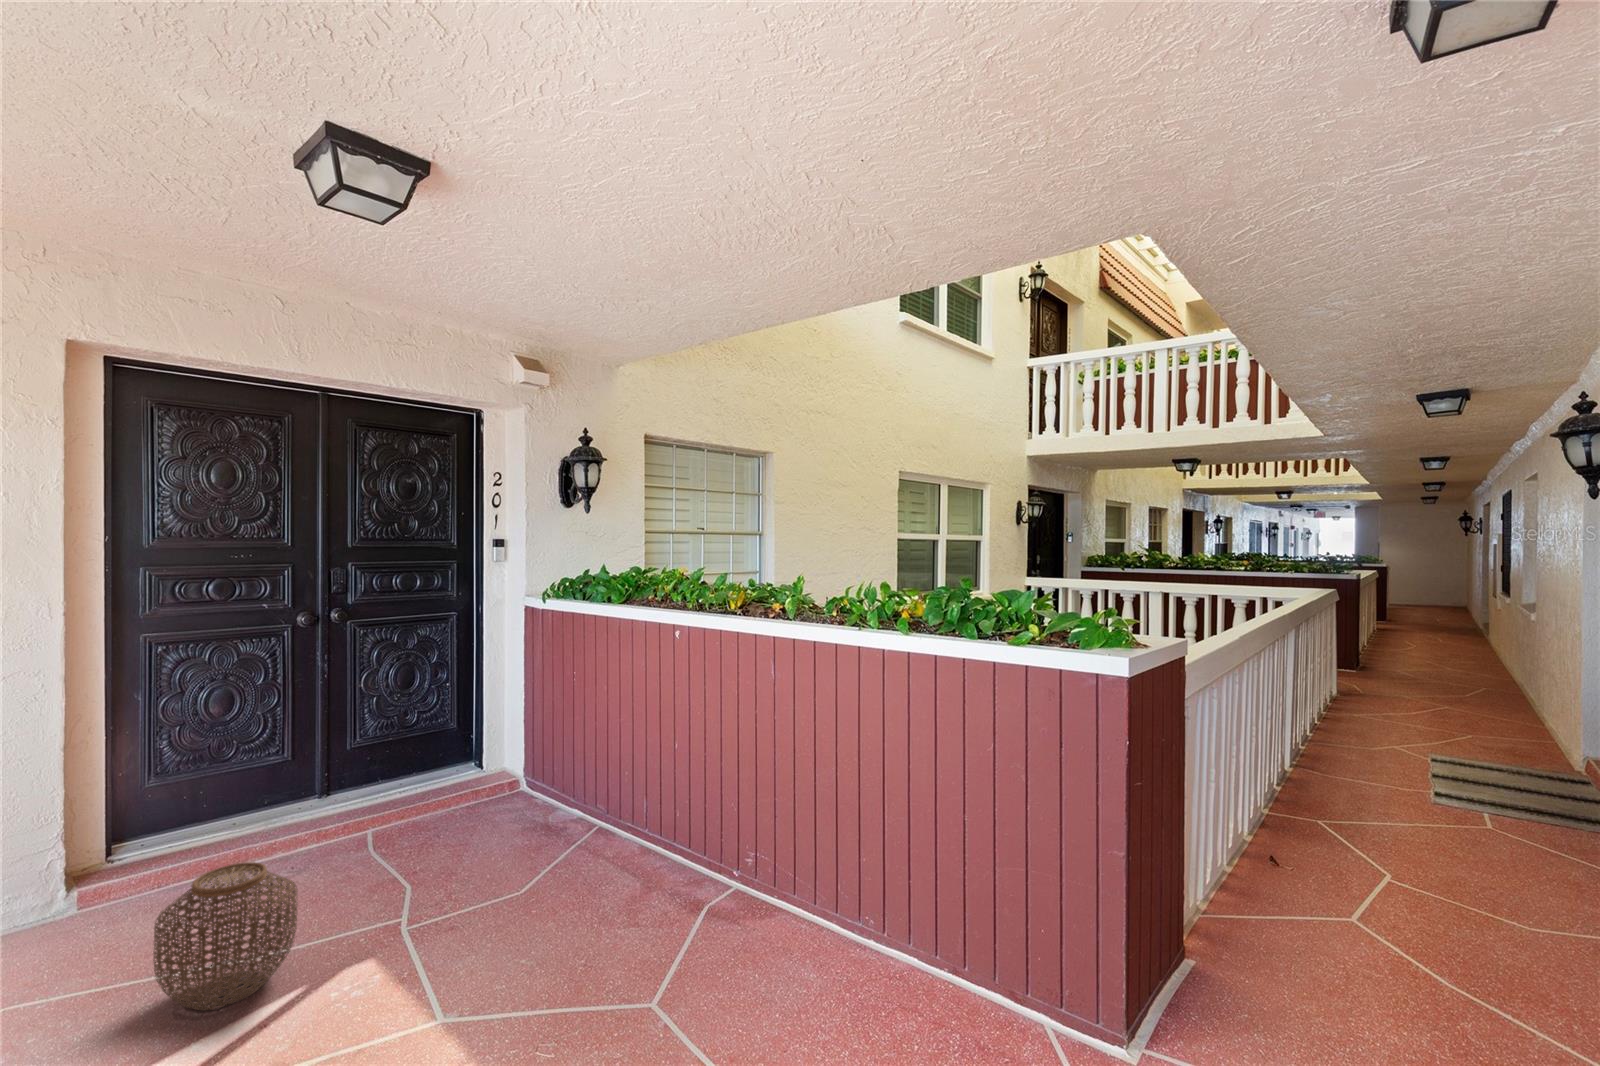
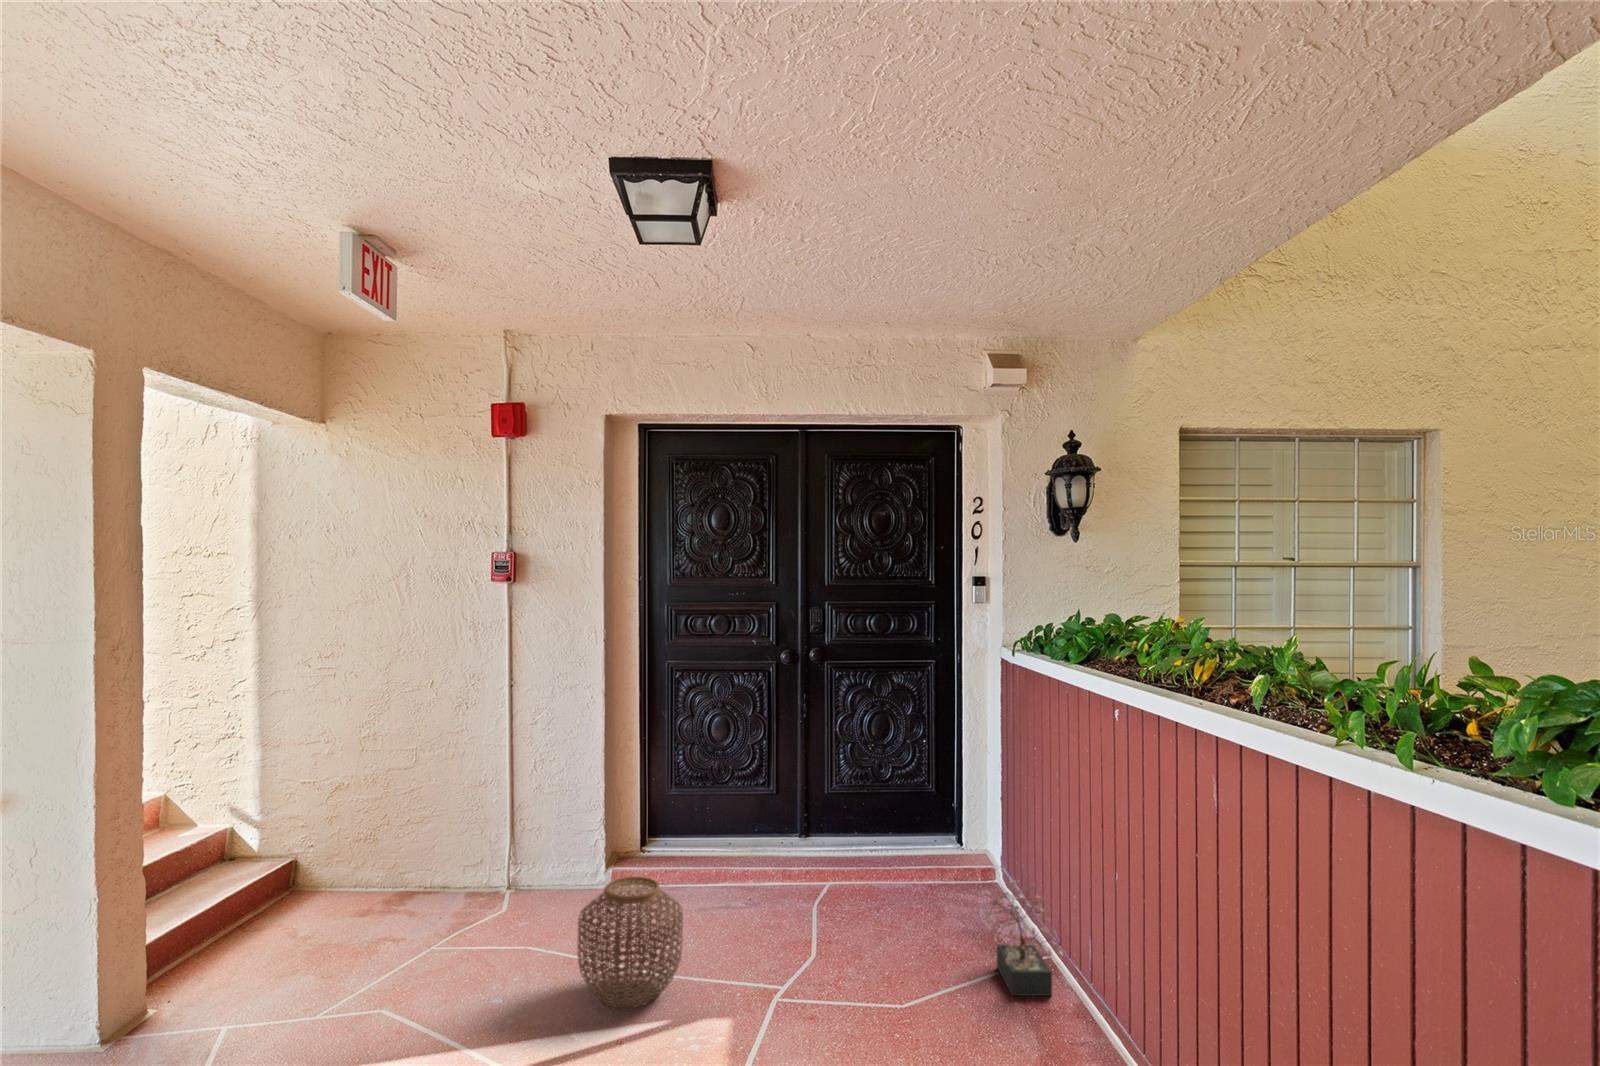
decorative plant: none [550,769,625,853] -> present [981,880,1063,996]

